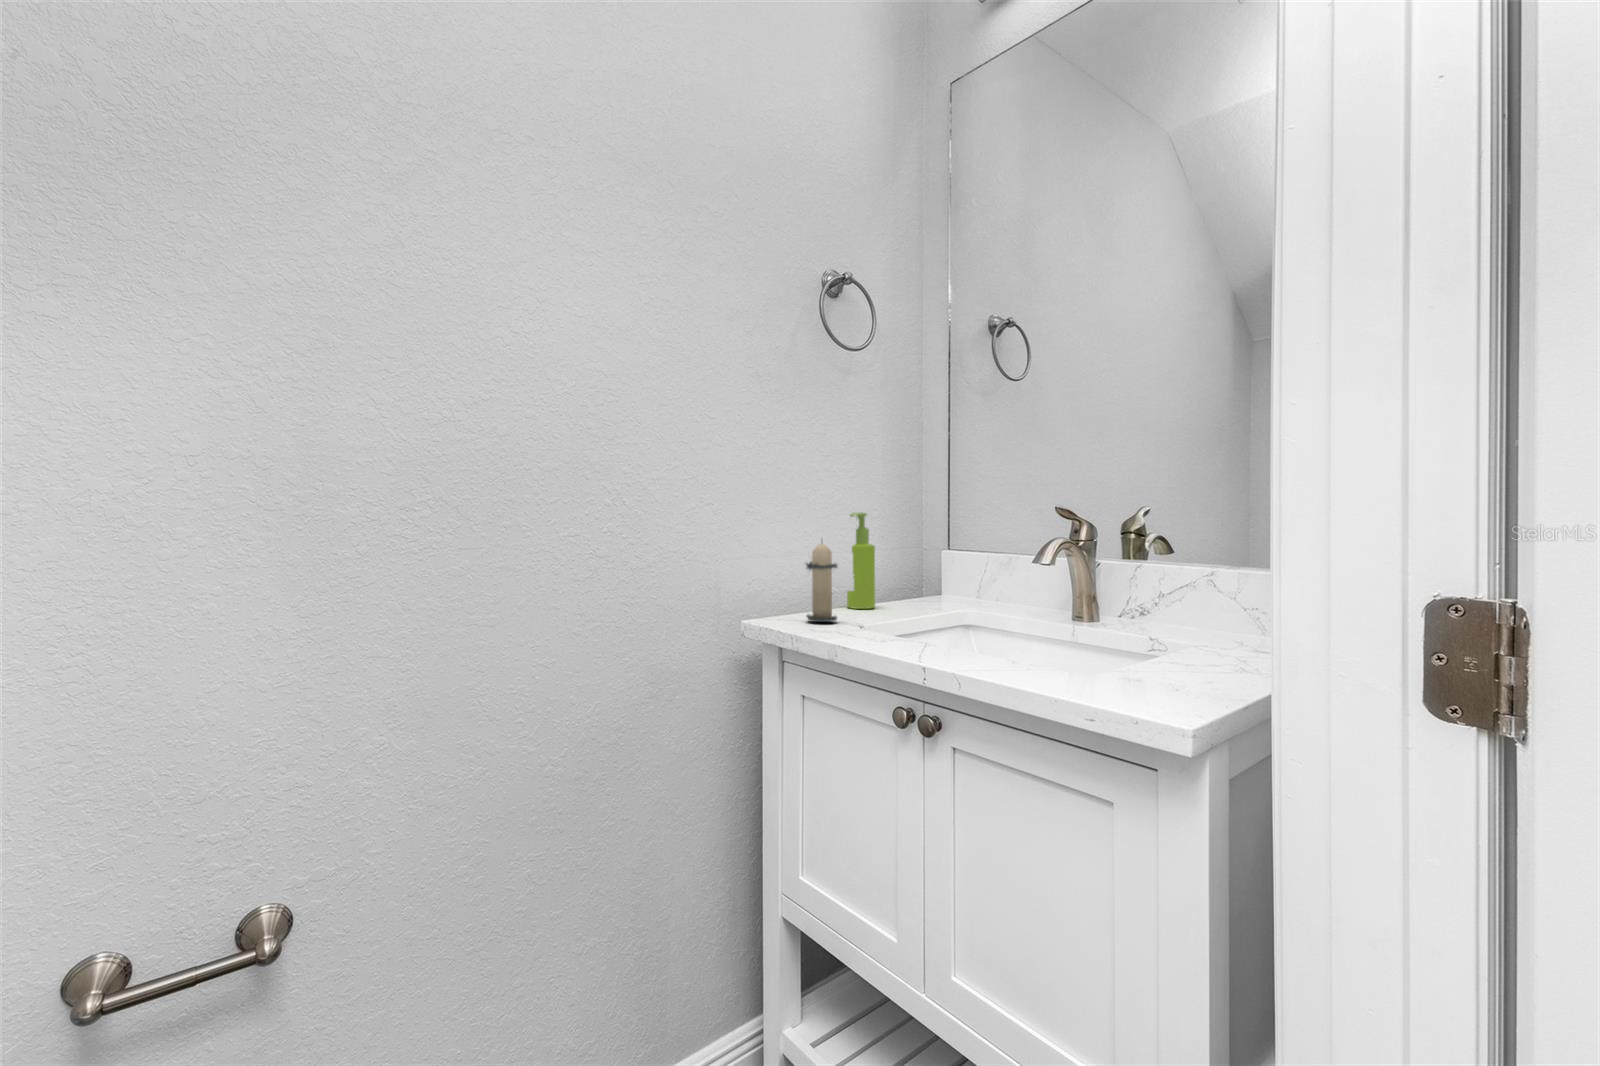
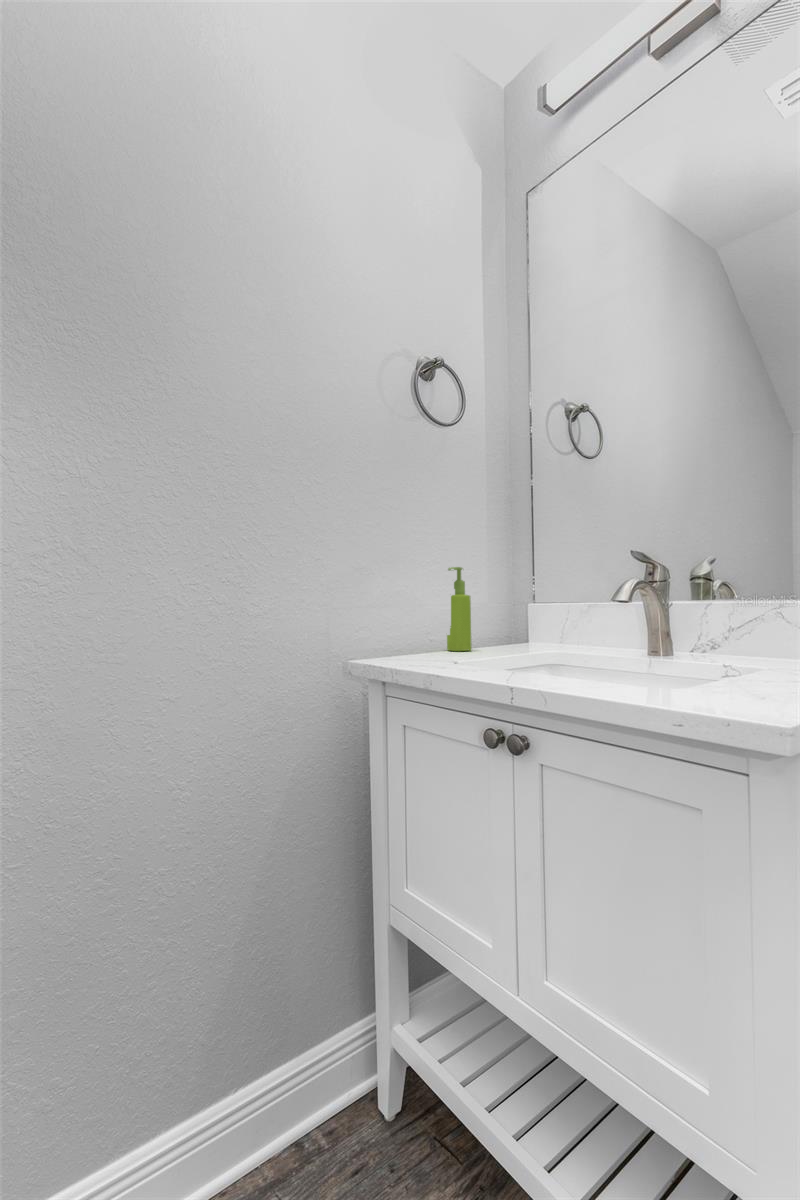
candle: present [806,544,837,622] -> none [405,584,441,659]

